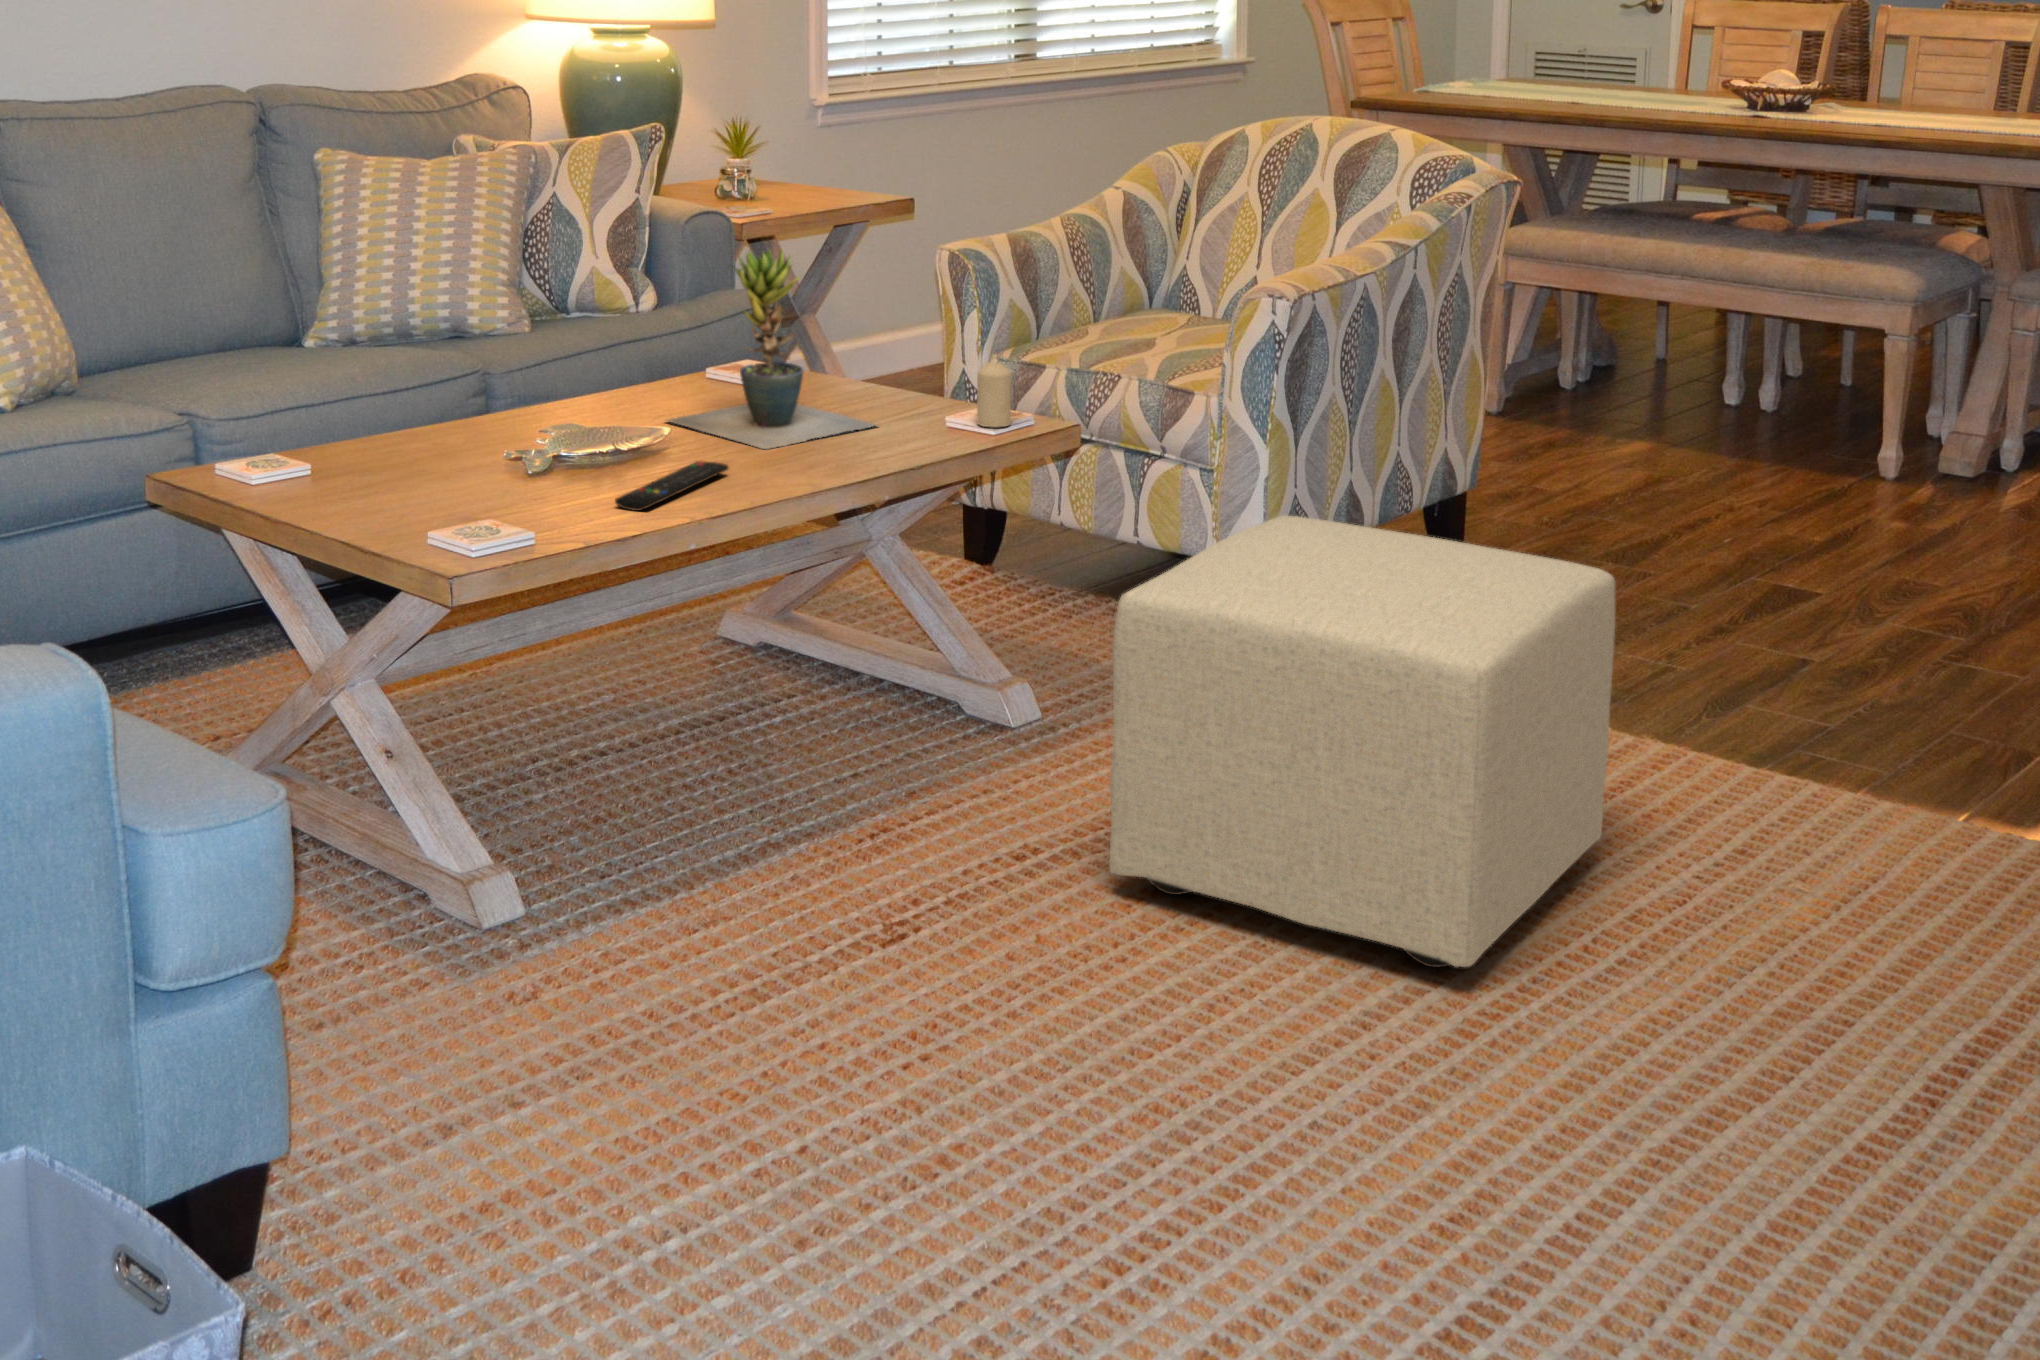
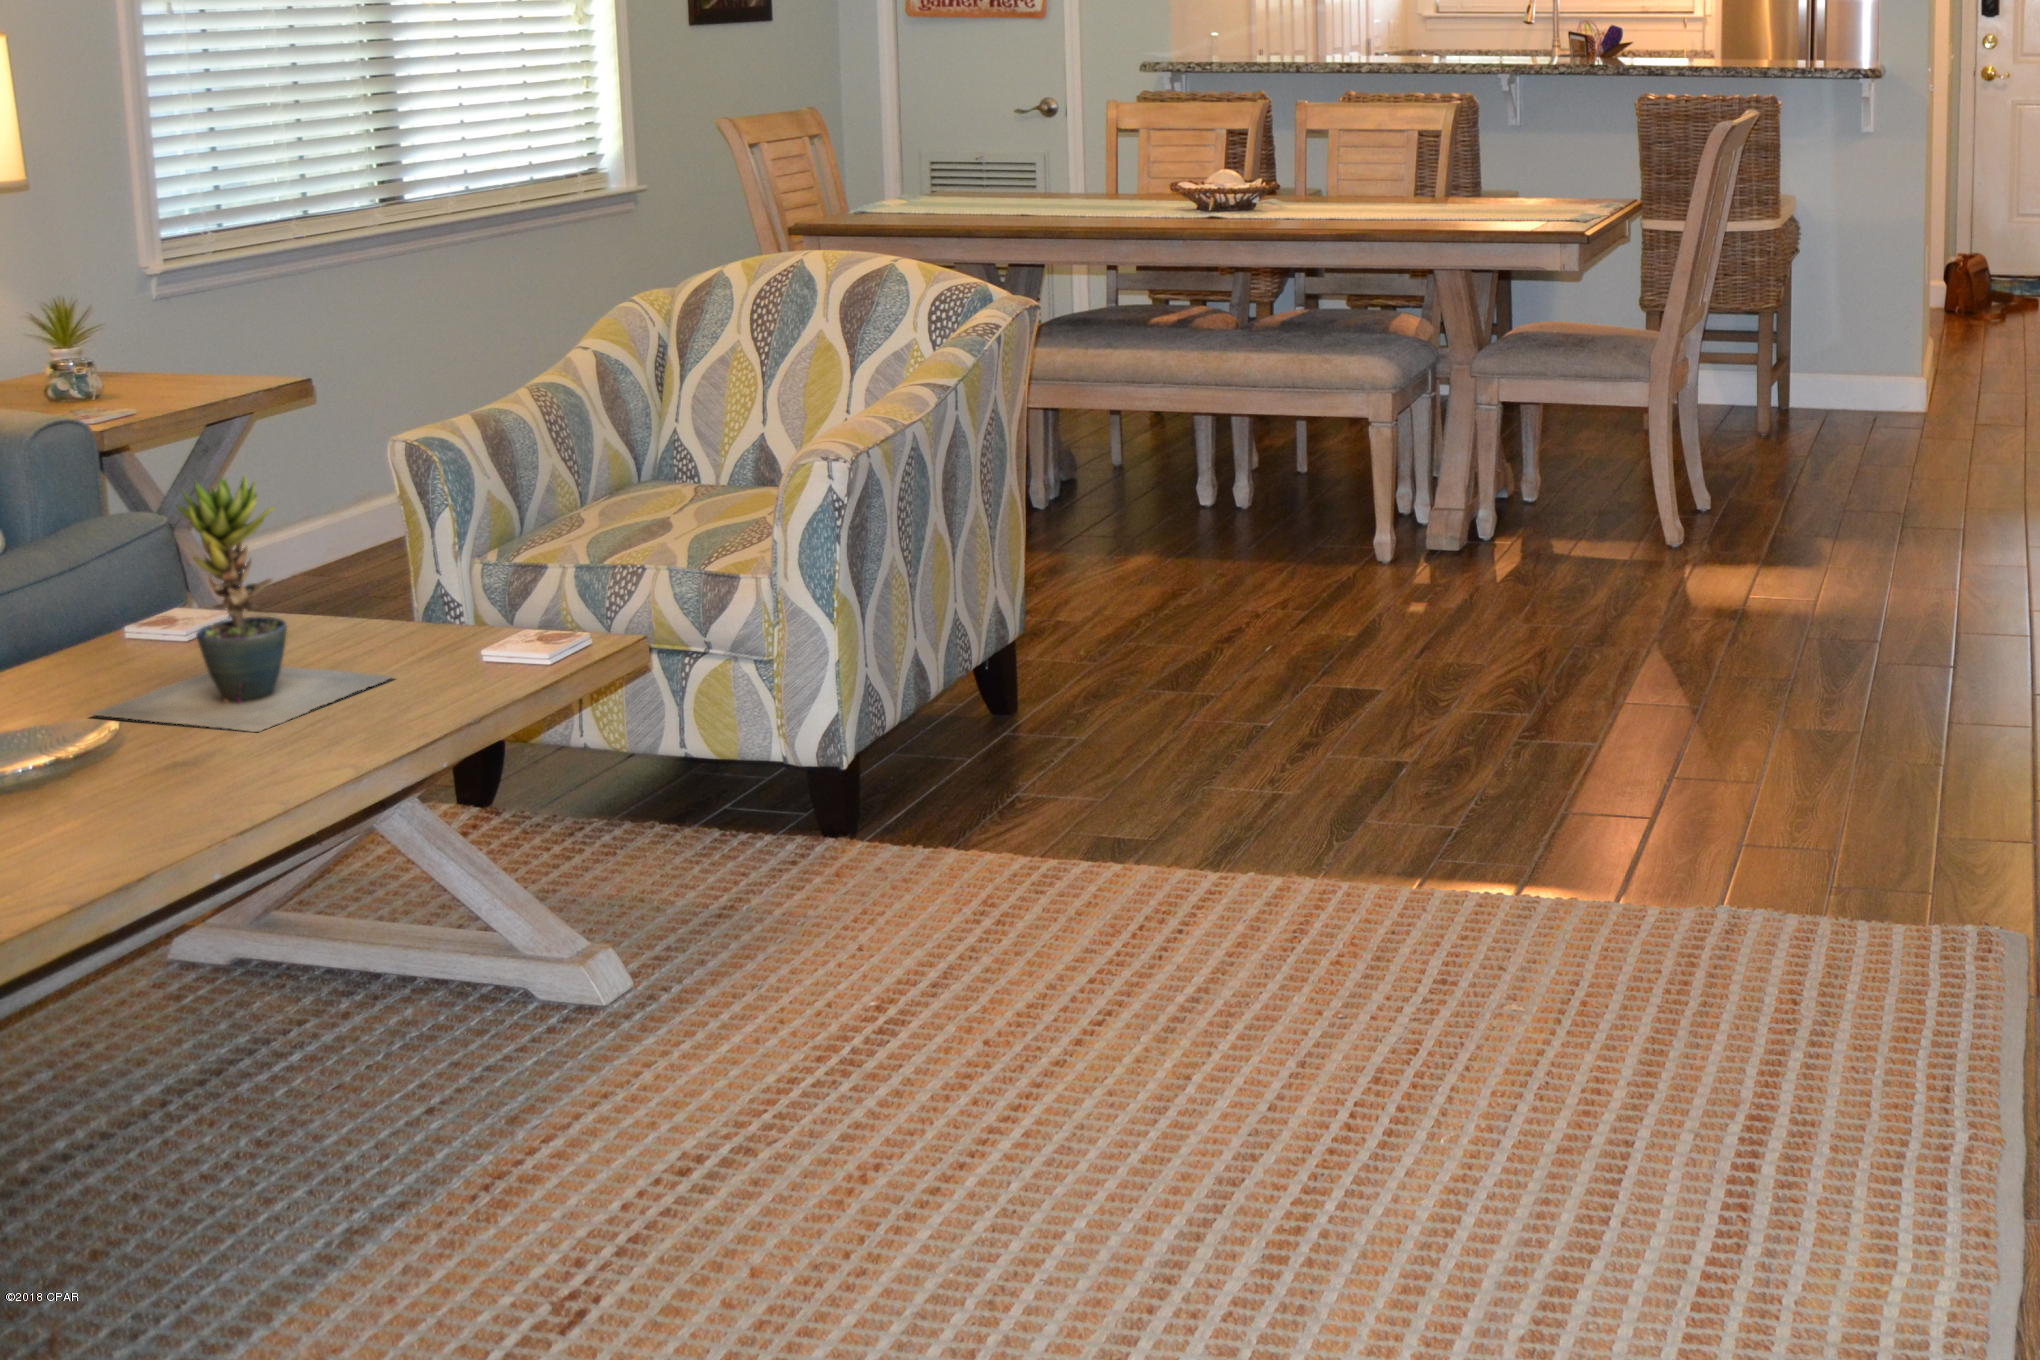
candle: present [977,362,1011,427] -> none [516,579,564,658]
remote control: present [615,461,728,511] -> none [84,761,226,847]
ottoman: present [1109,516,1615,967] -> none [785,706,1300,1173]

